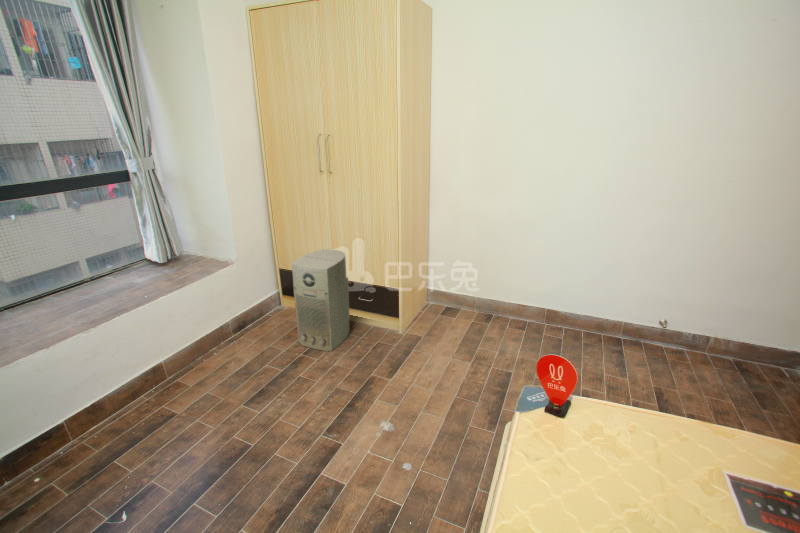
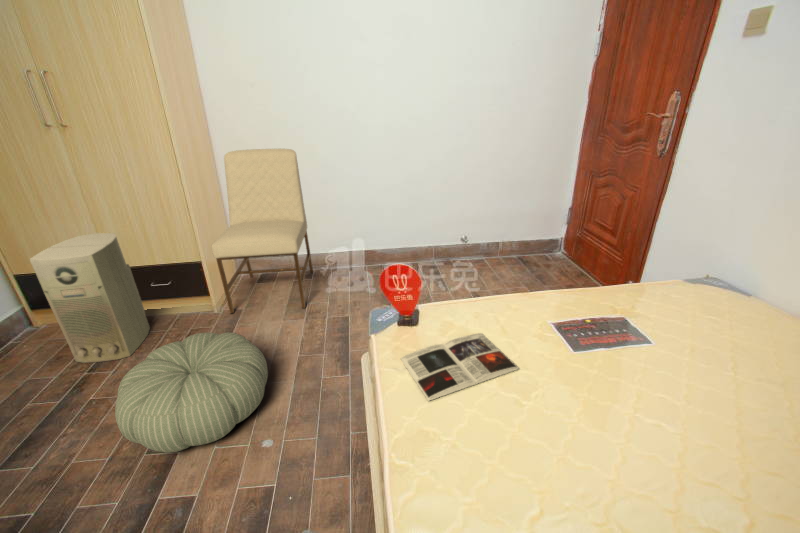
chair: none [409,196,502,354] -> present [212,149,313,313]
pouf: none [312,352,425,447] -> present [115,332,268,453]
magazine: none [534,444,661,510] -> present [401,333,519,401]

